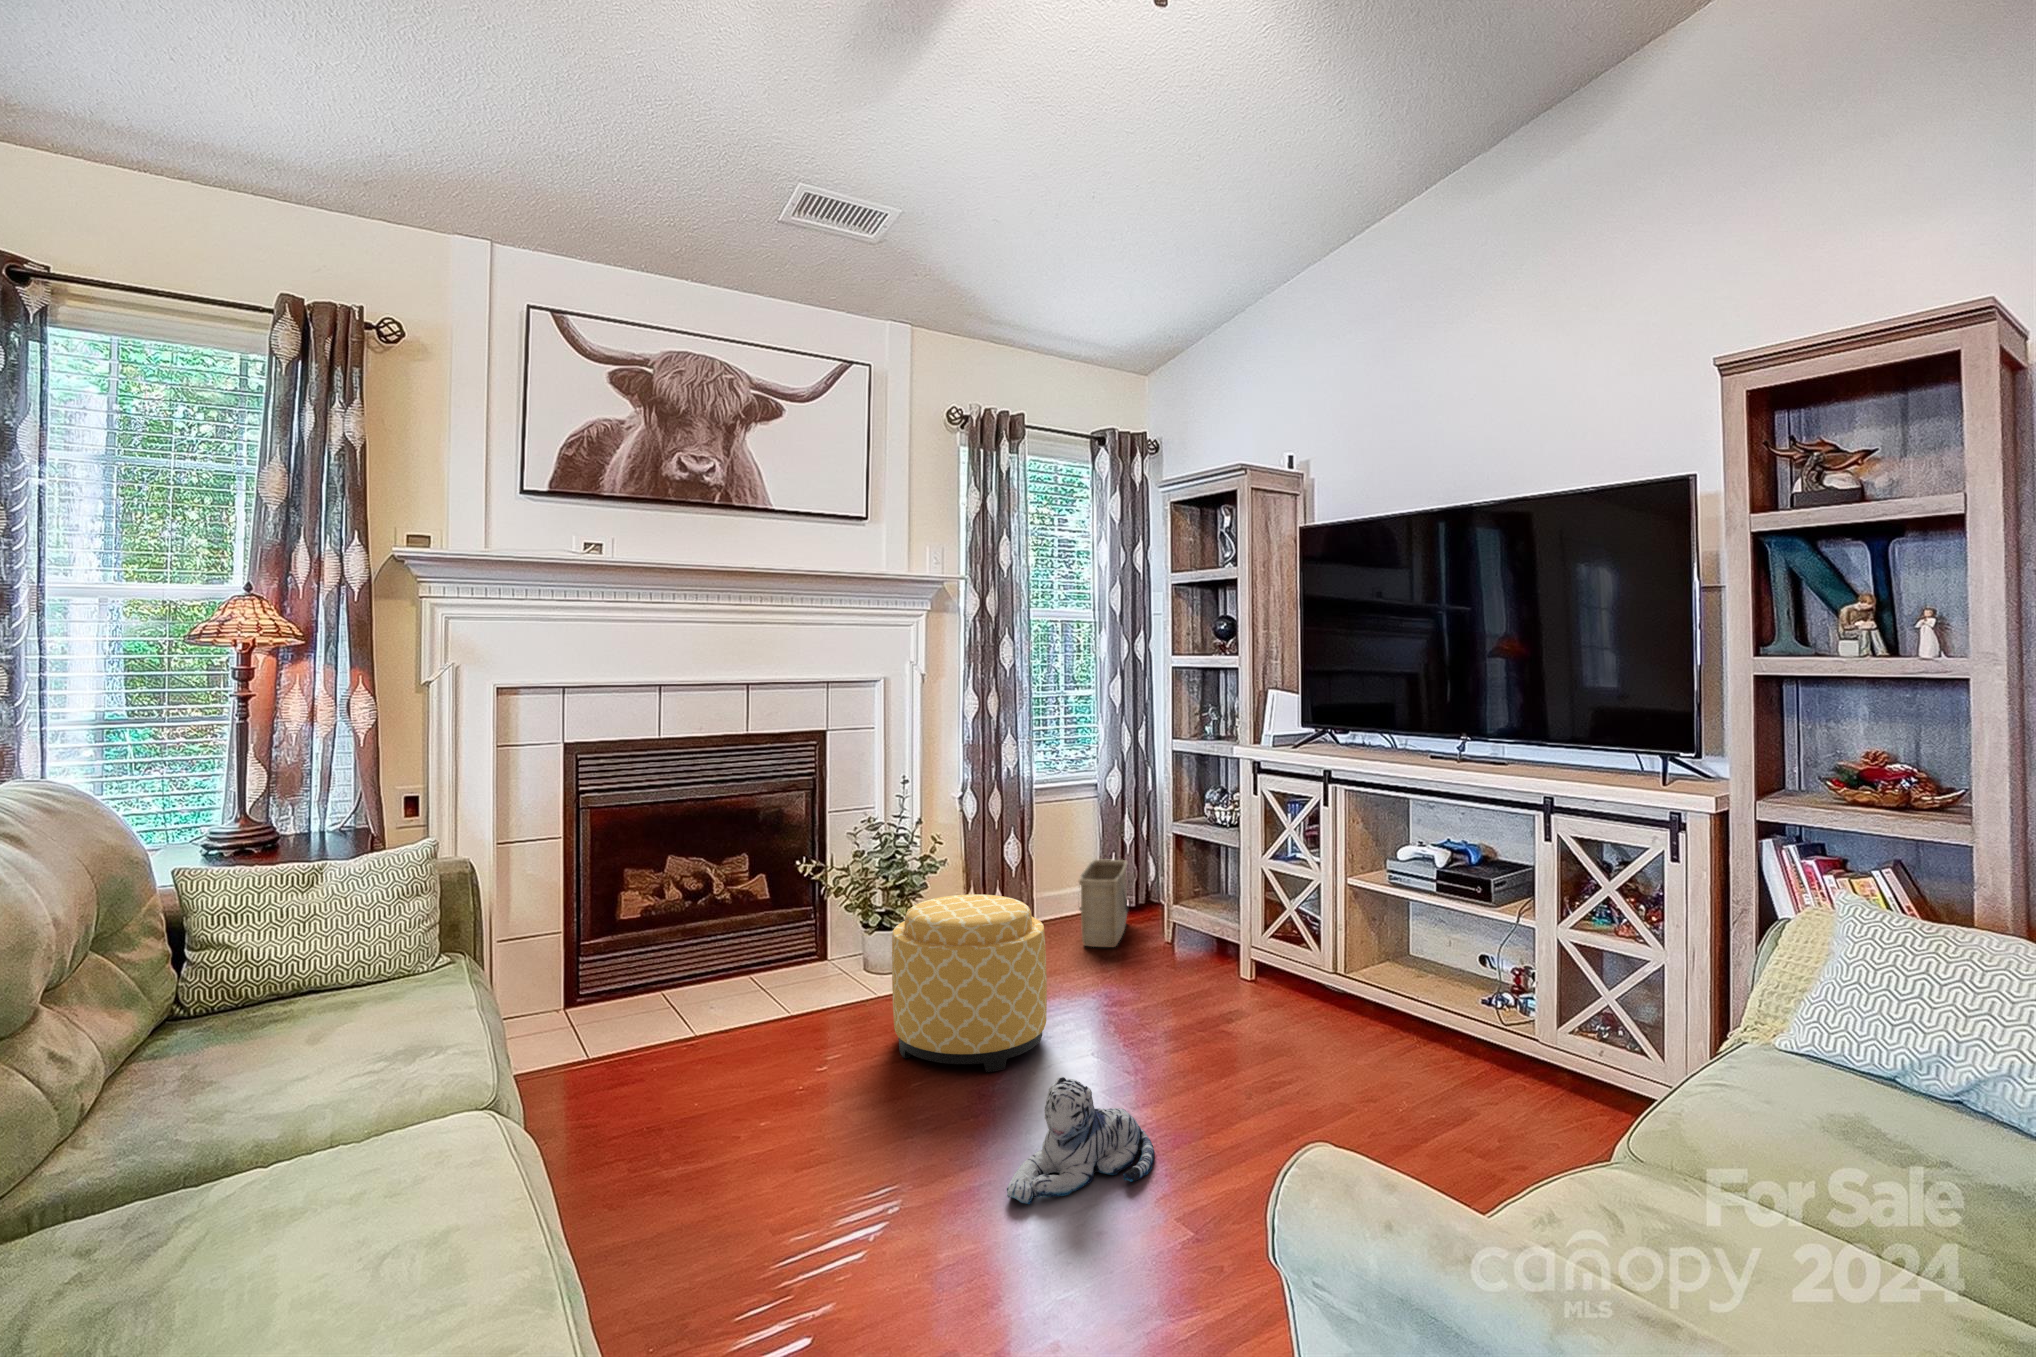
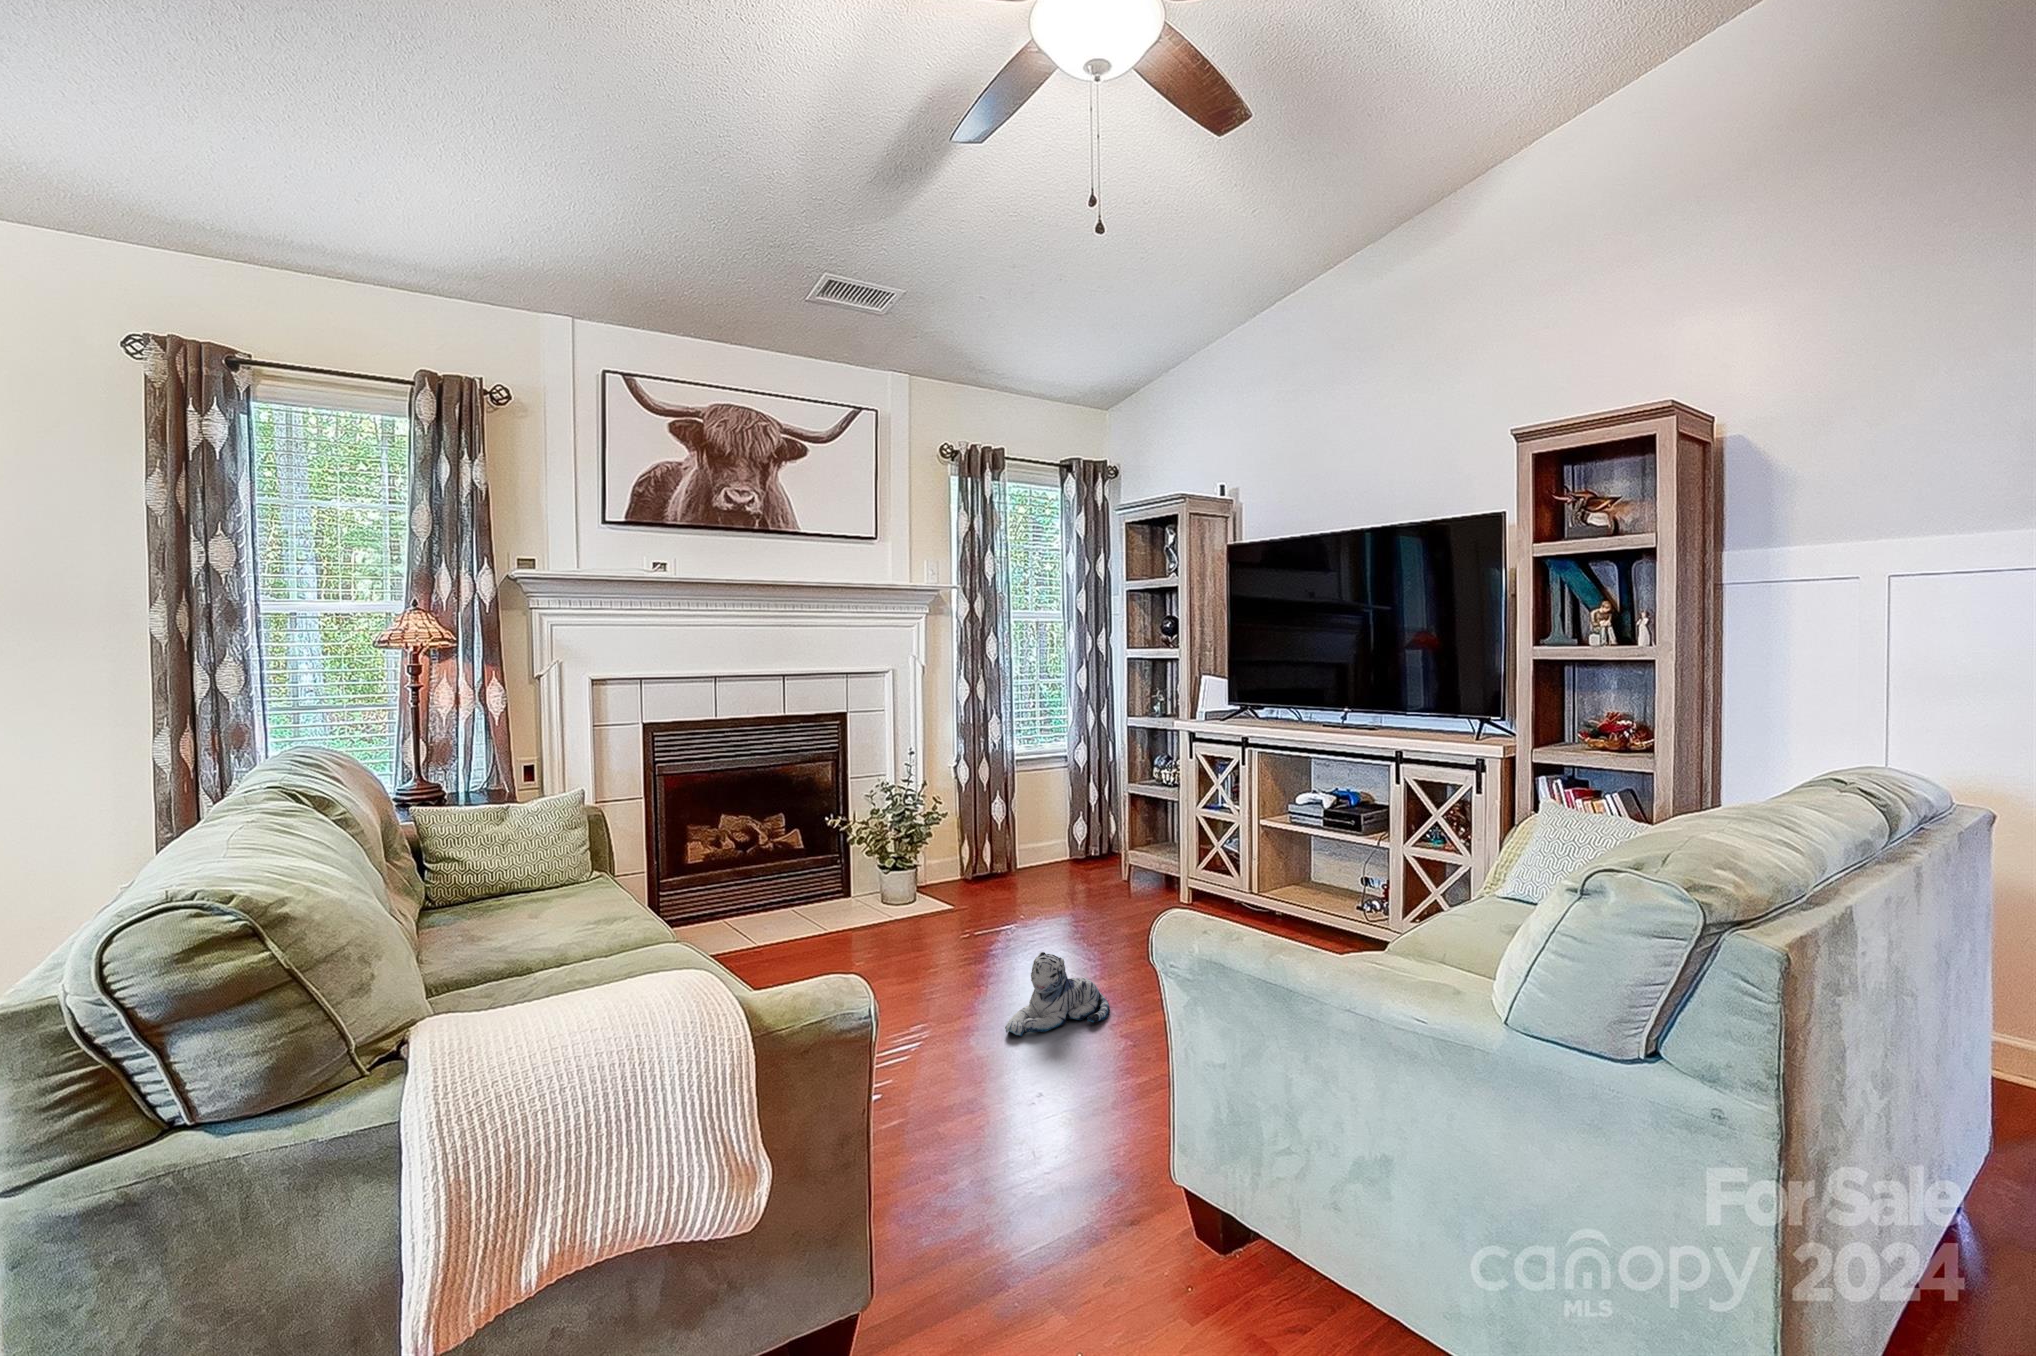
basket: present [1079,860,1128,947] -> none [1052,817,1093,886]
ottoman: present [892,894,1047,1072] -> none [909,837,1029,966]

